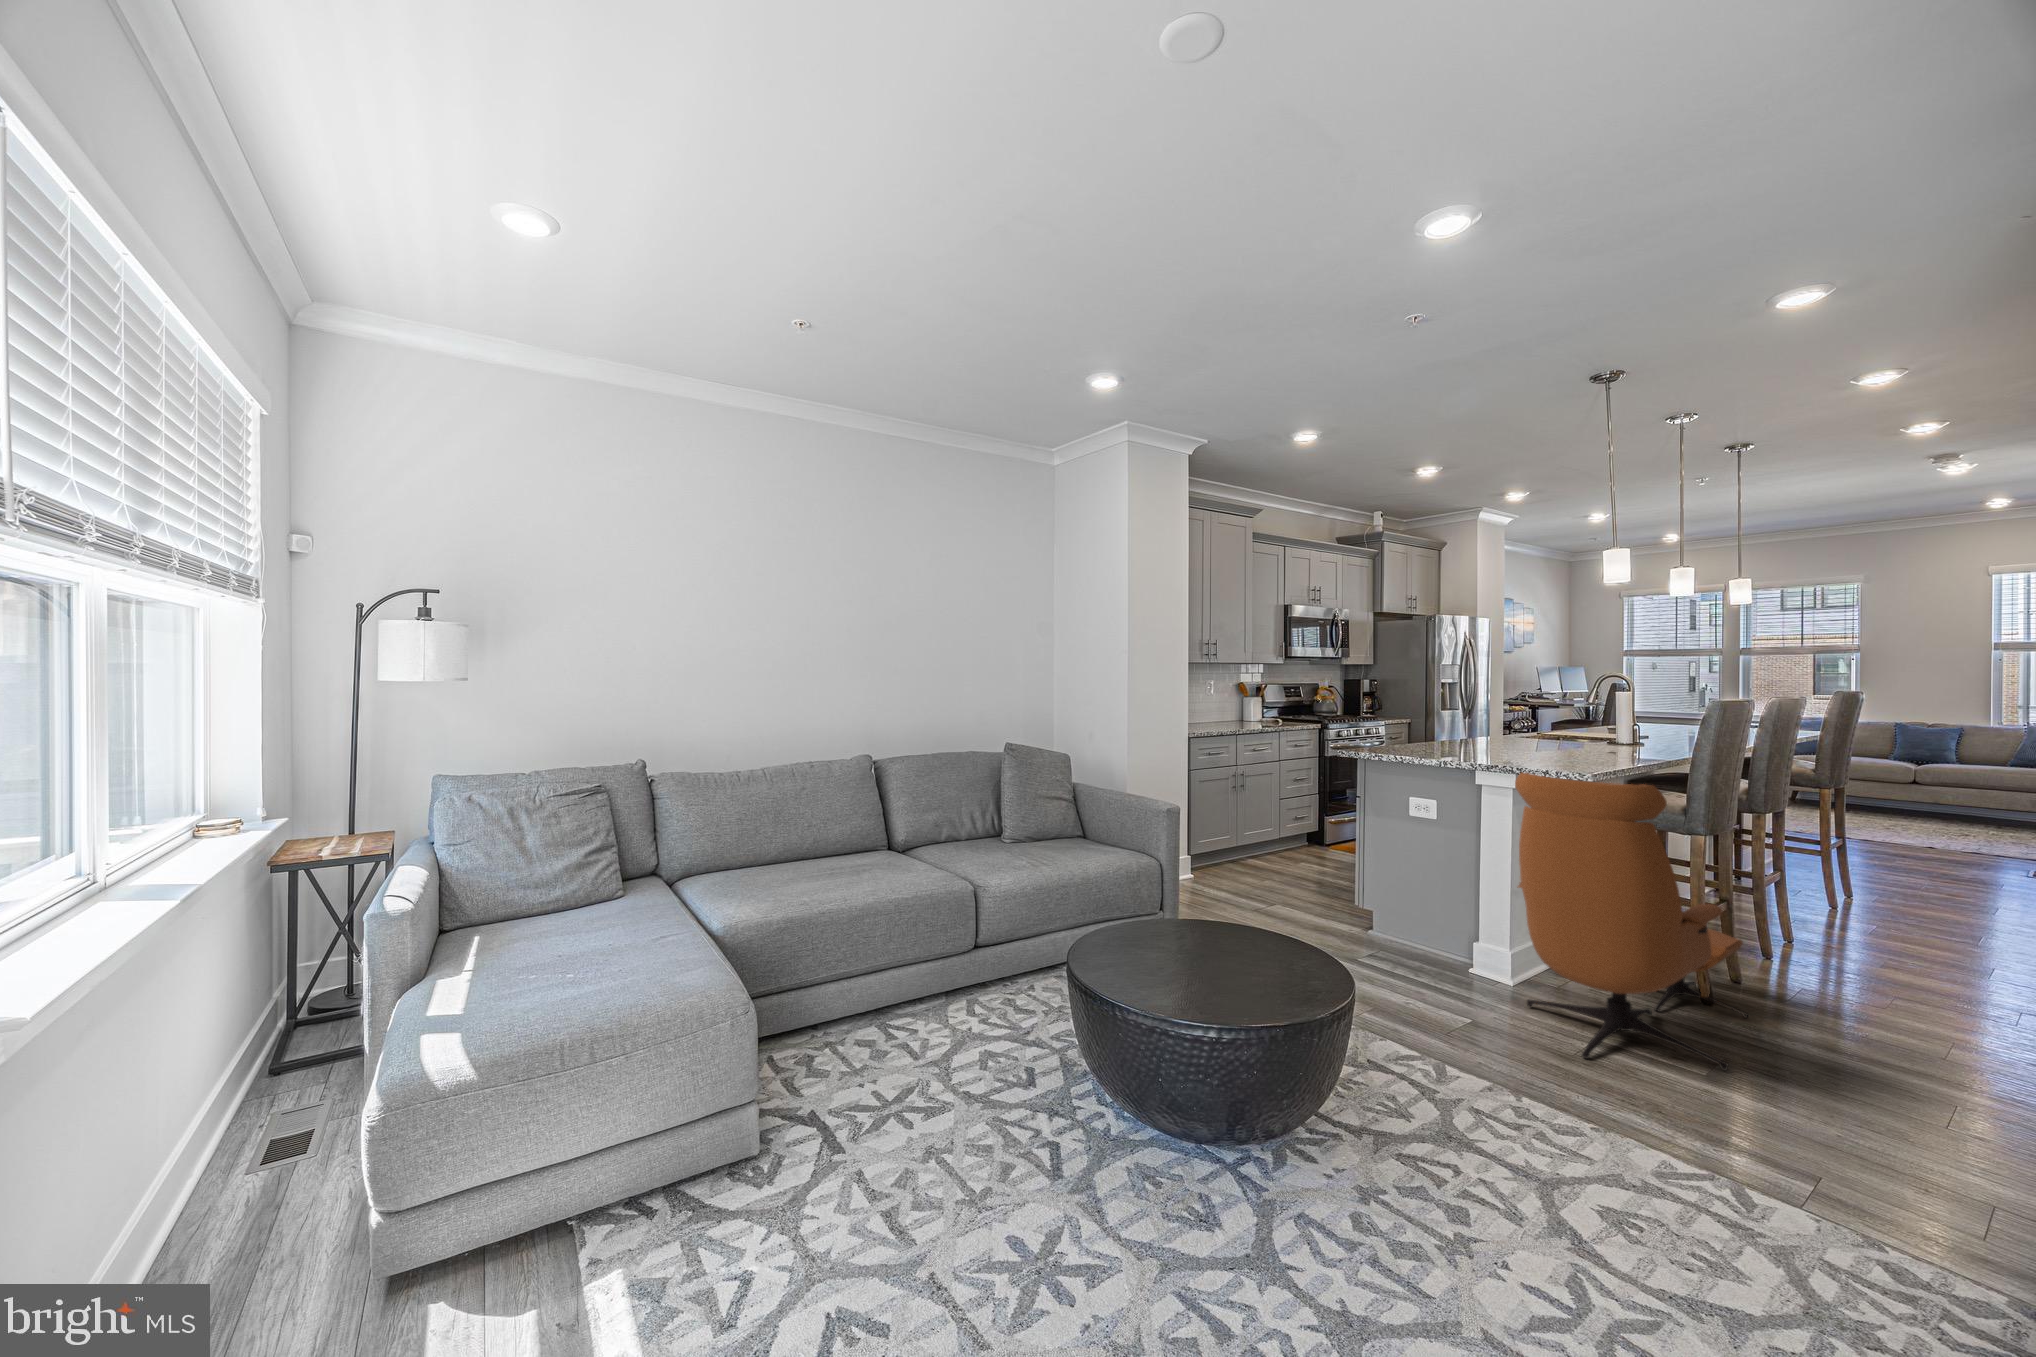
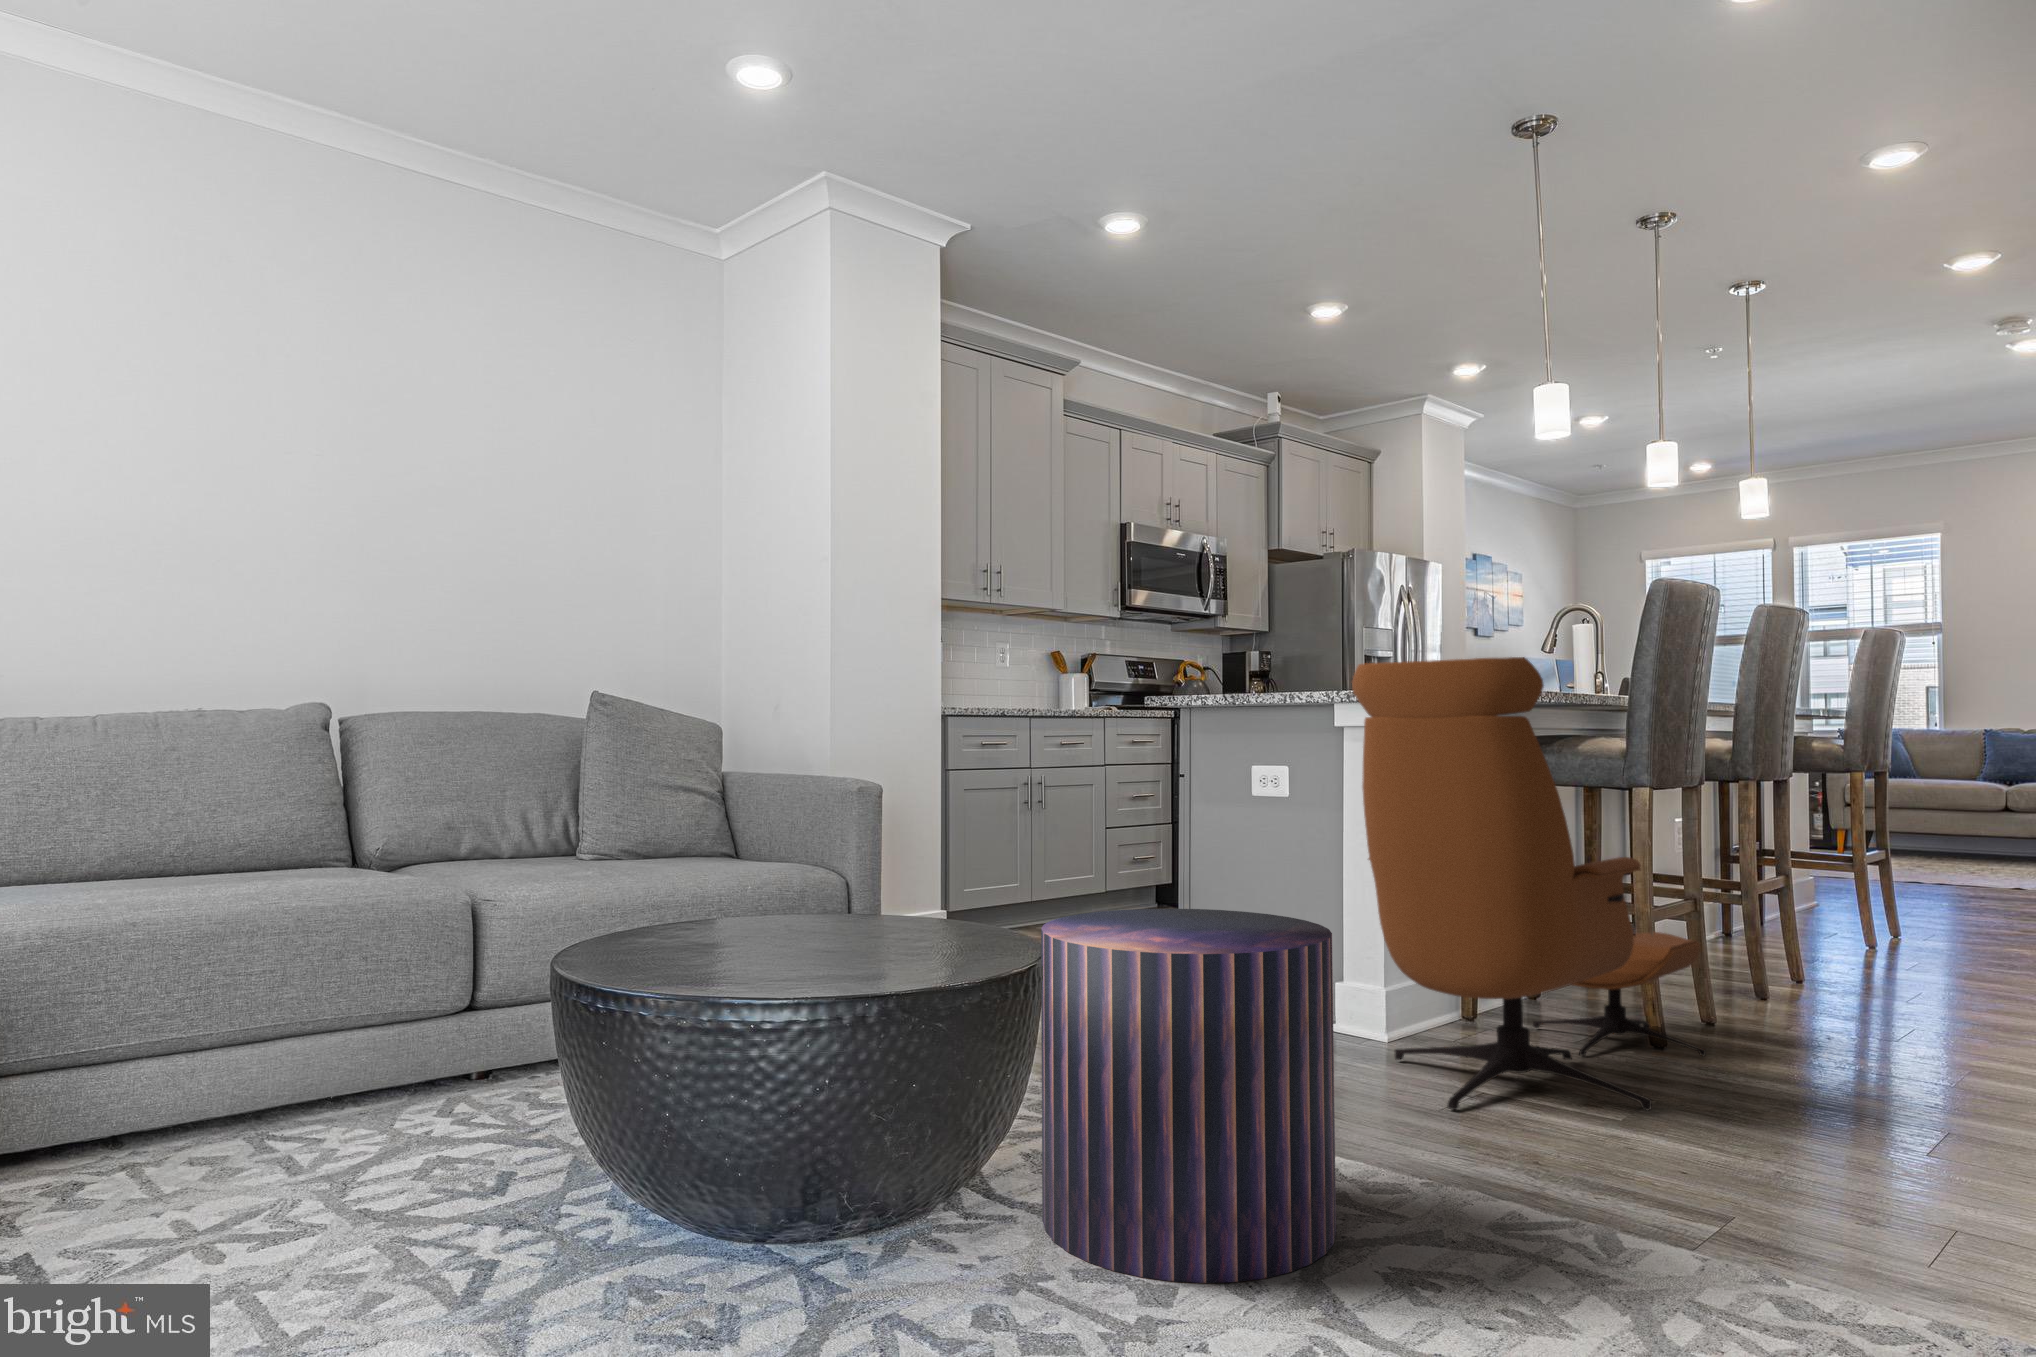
pouf: none [1354,945,1555,1208] -> present [1041,909,1336,1283]

